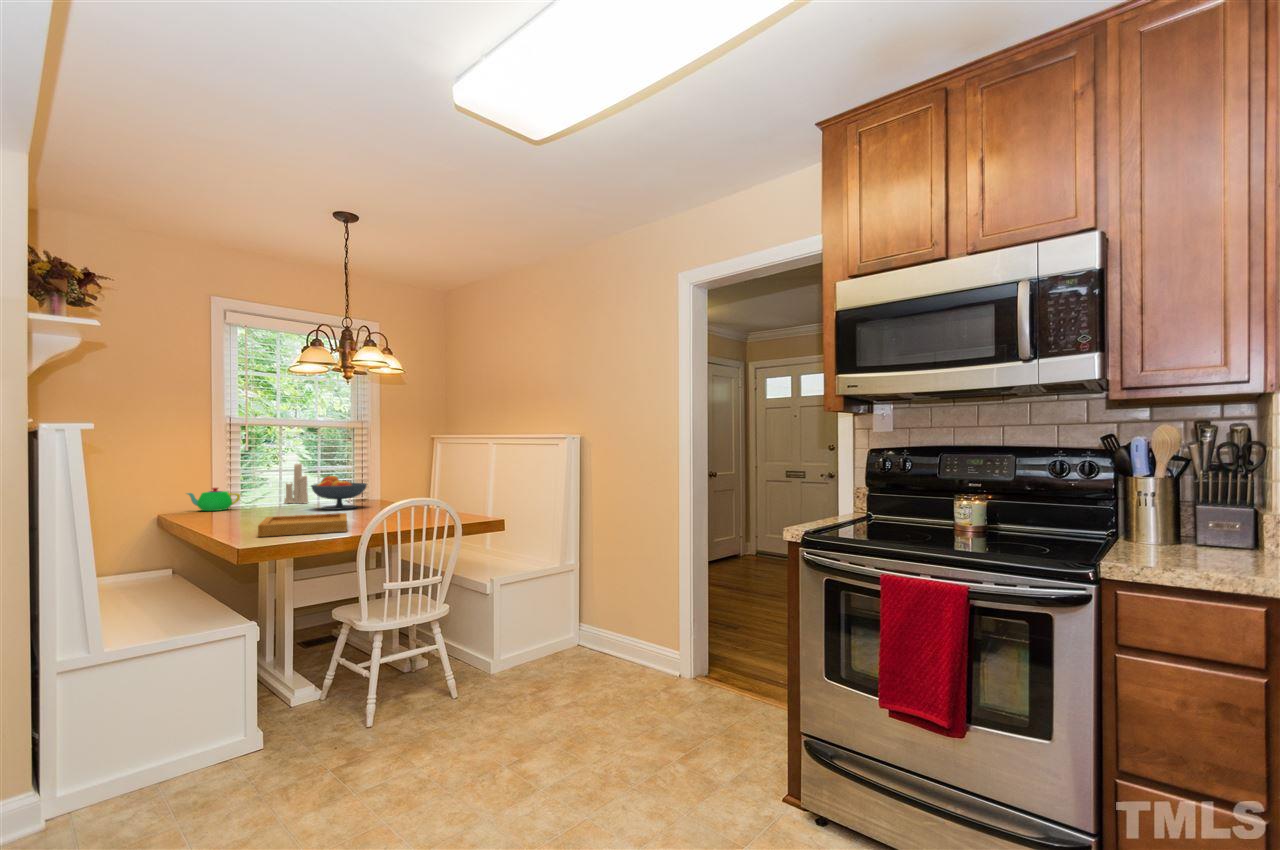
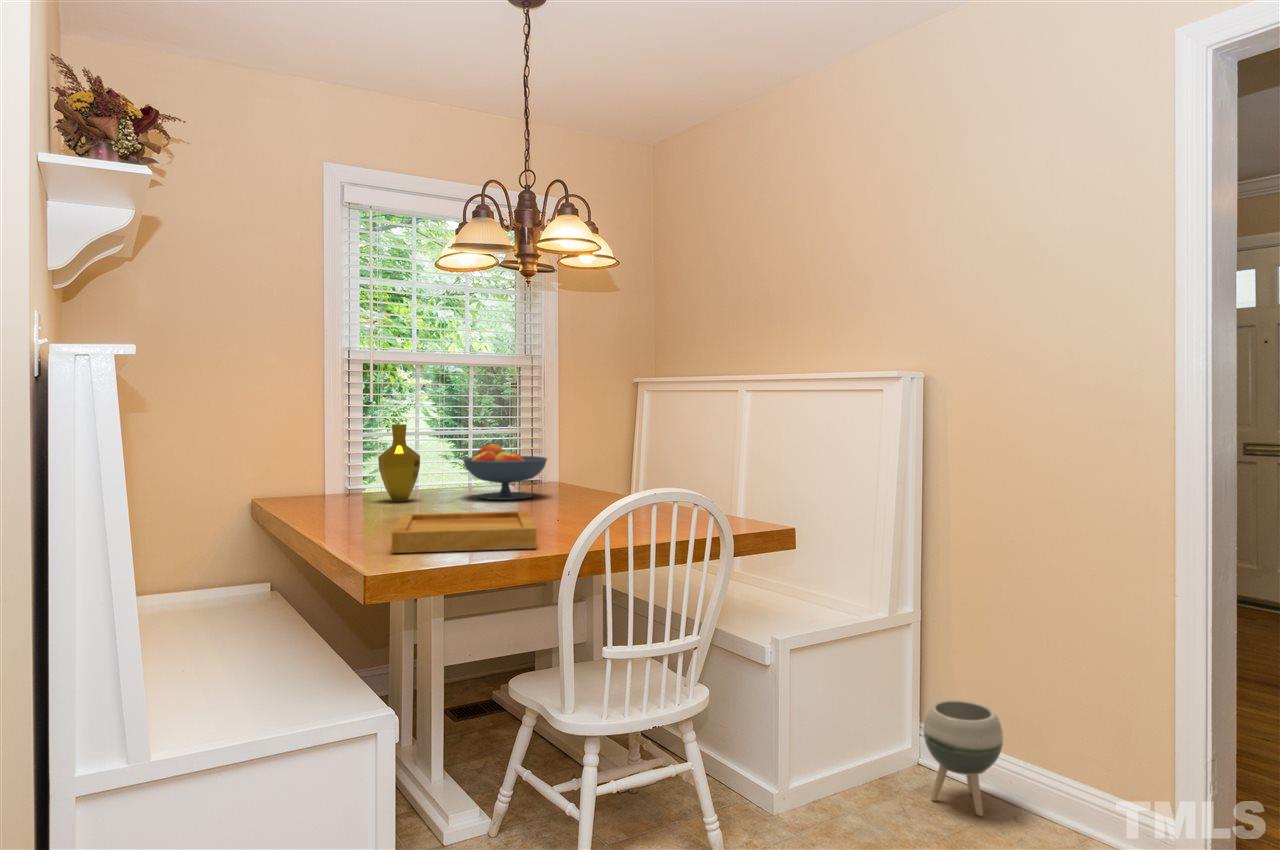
candle: present [284,463,308,503] -> none [422,411,457,486]
vase: none [252,465,282,513] -> present [378,424,420,502]
teapot: present [187,488,240,511] -> none [286,459,361,495]
planter: none [575,607,614,666] -> present [923,700,1003,816]

